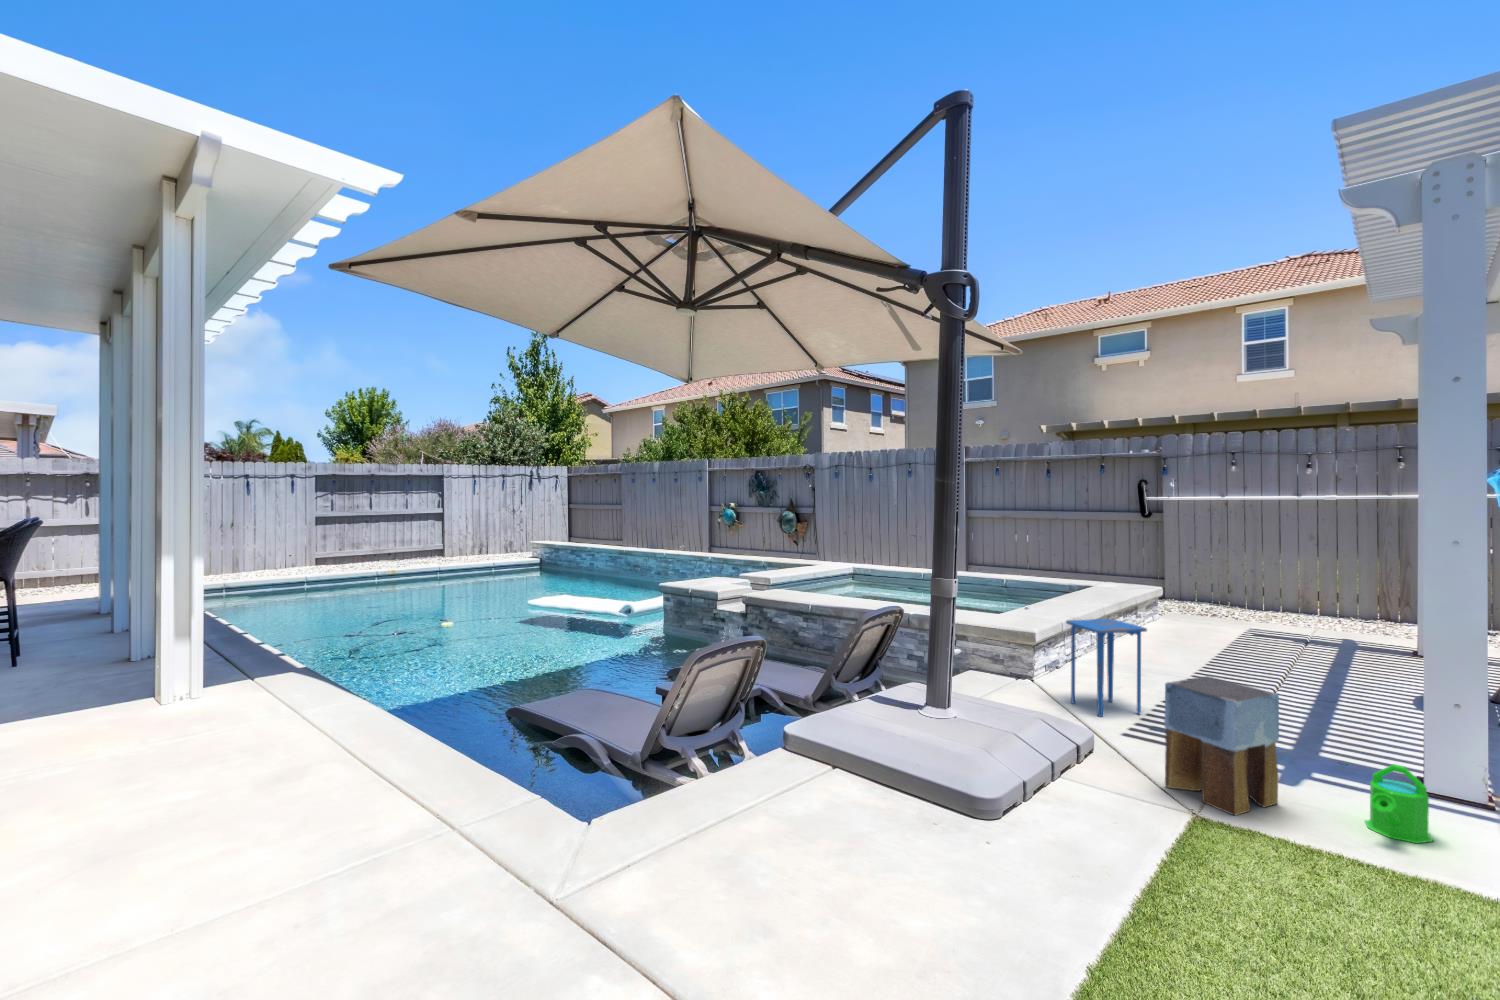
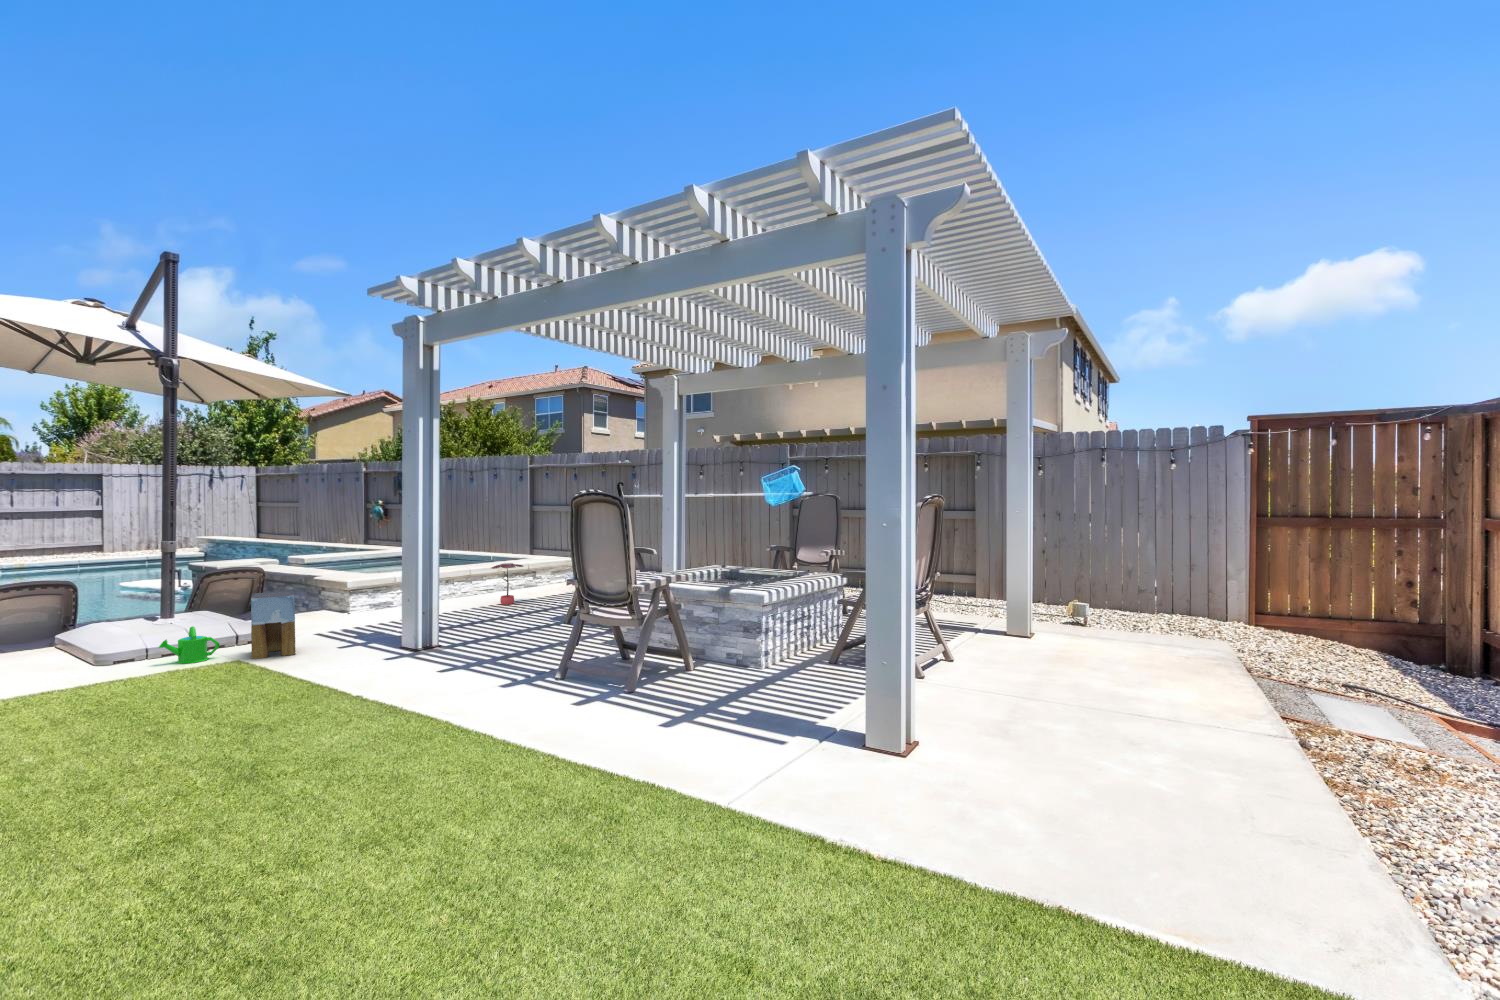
potted plant: none [1188,604,1239,668] -> present [492,563,523,605]
side table: present [1066,619,1147,717] -> none [324,569,368,628]
watering can: present [1365,764,1433,843] -> present [159,626,220,664]

